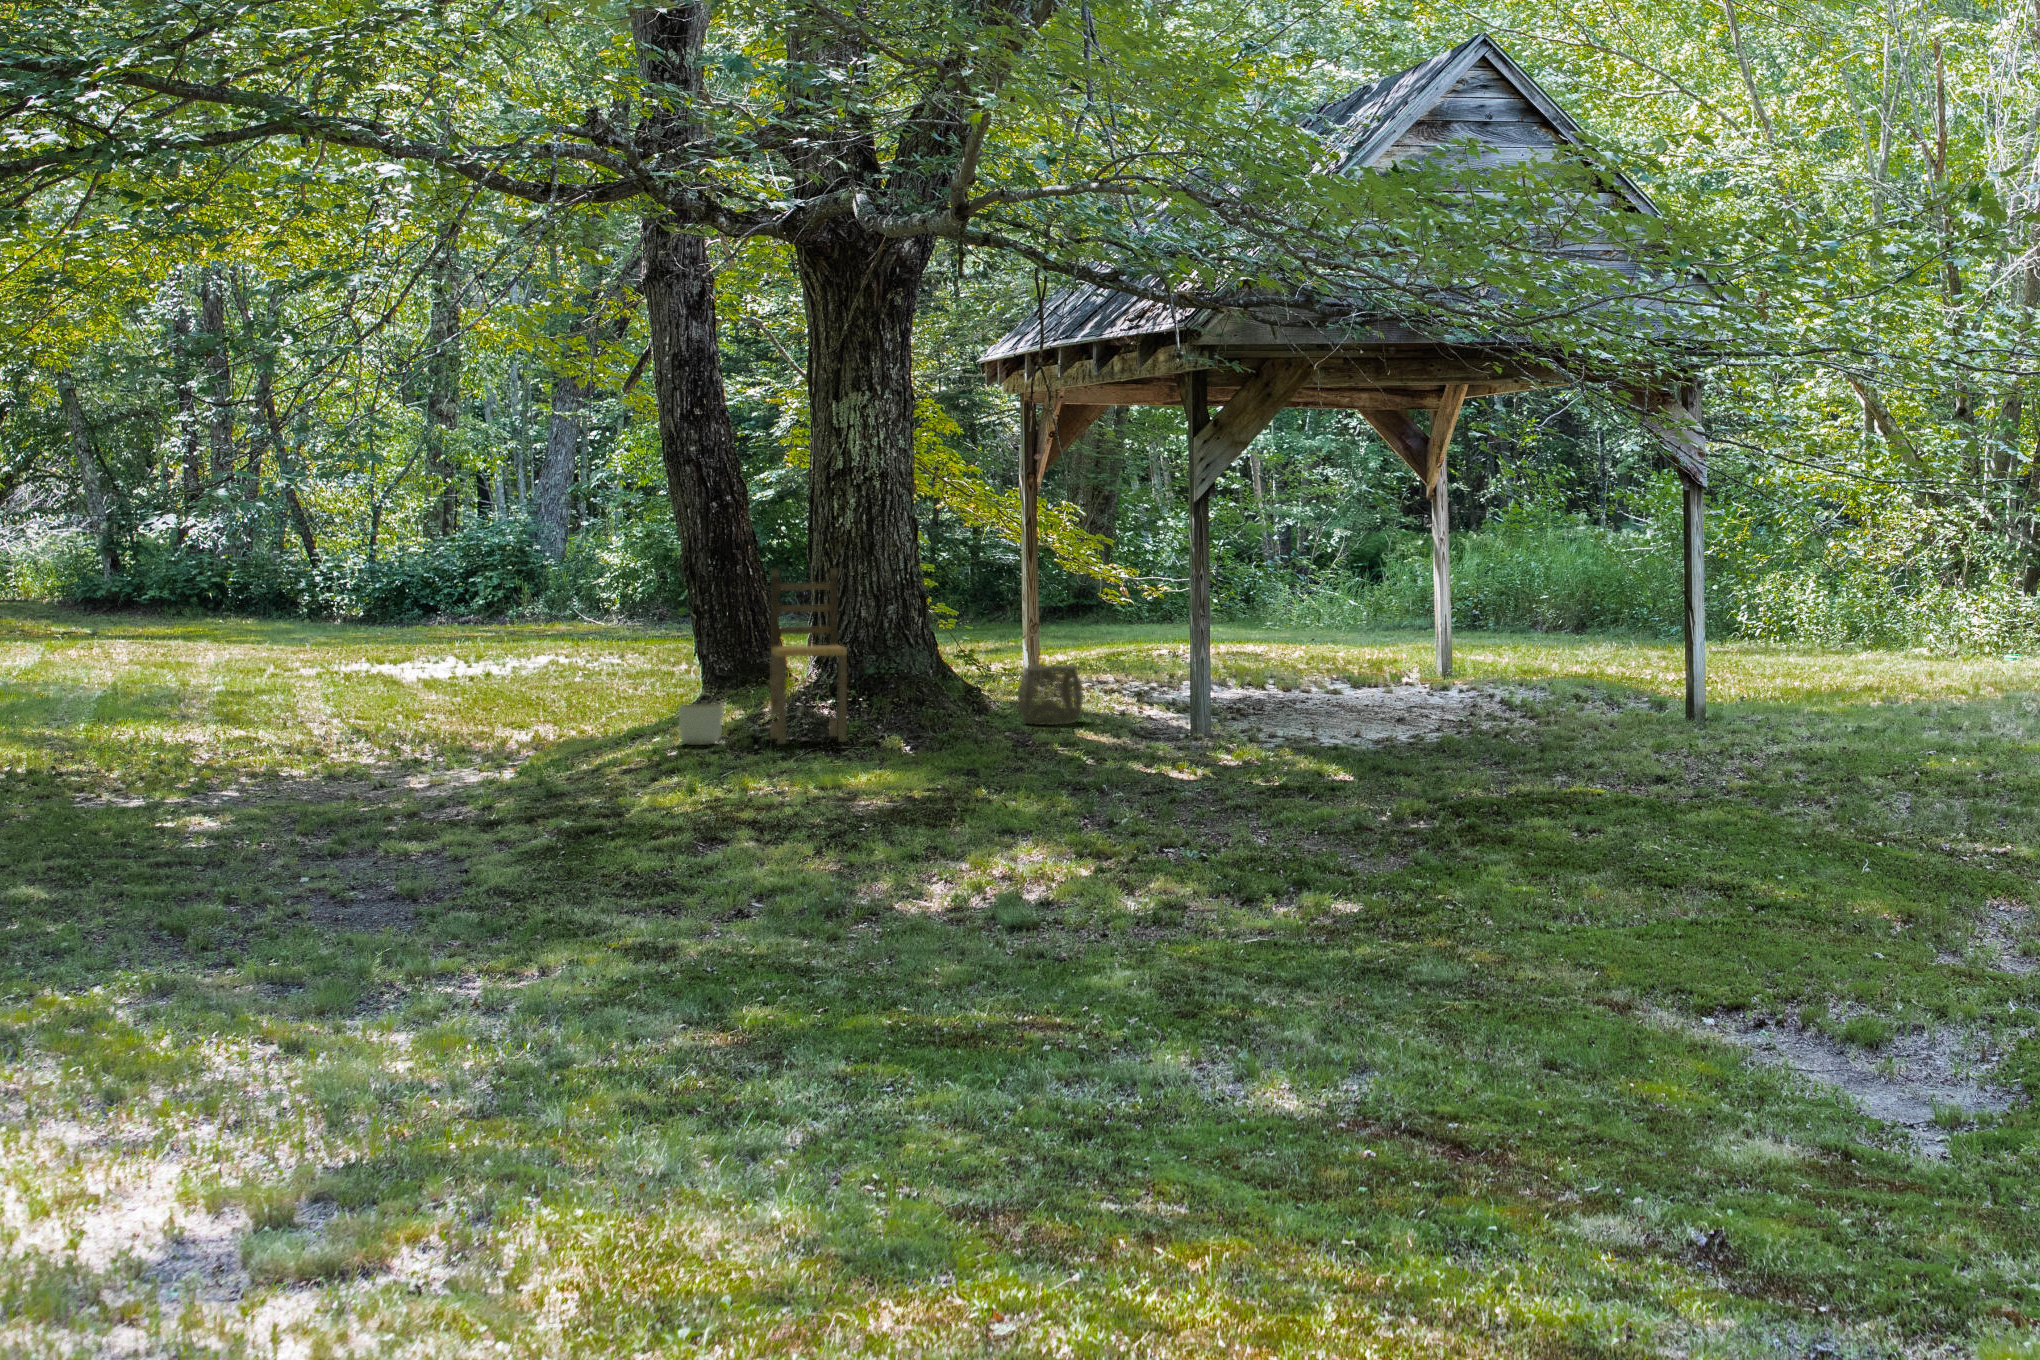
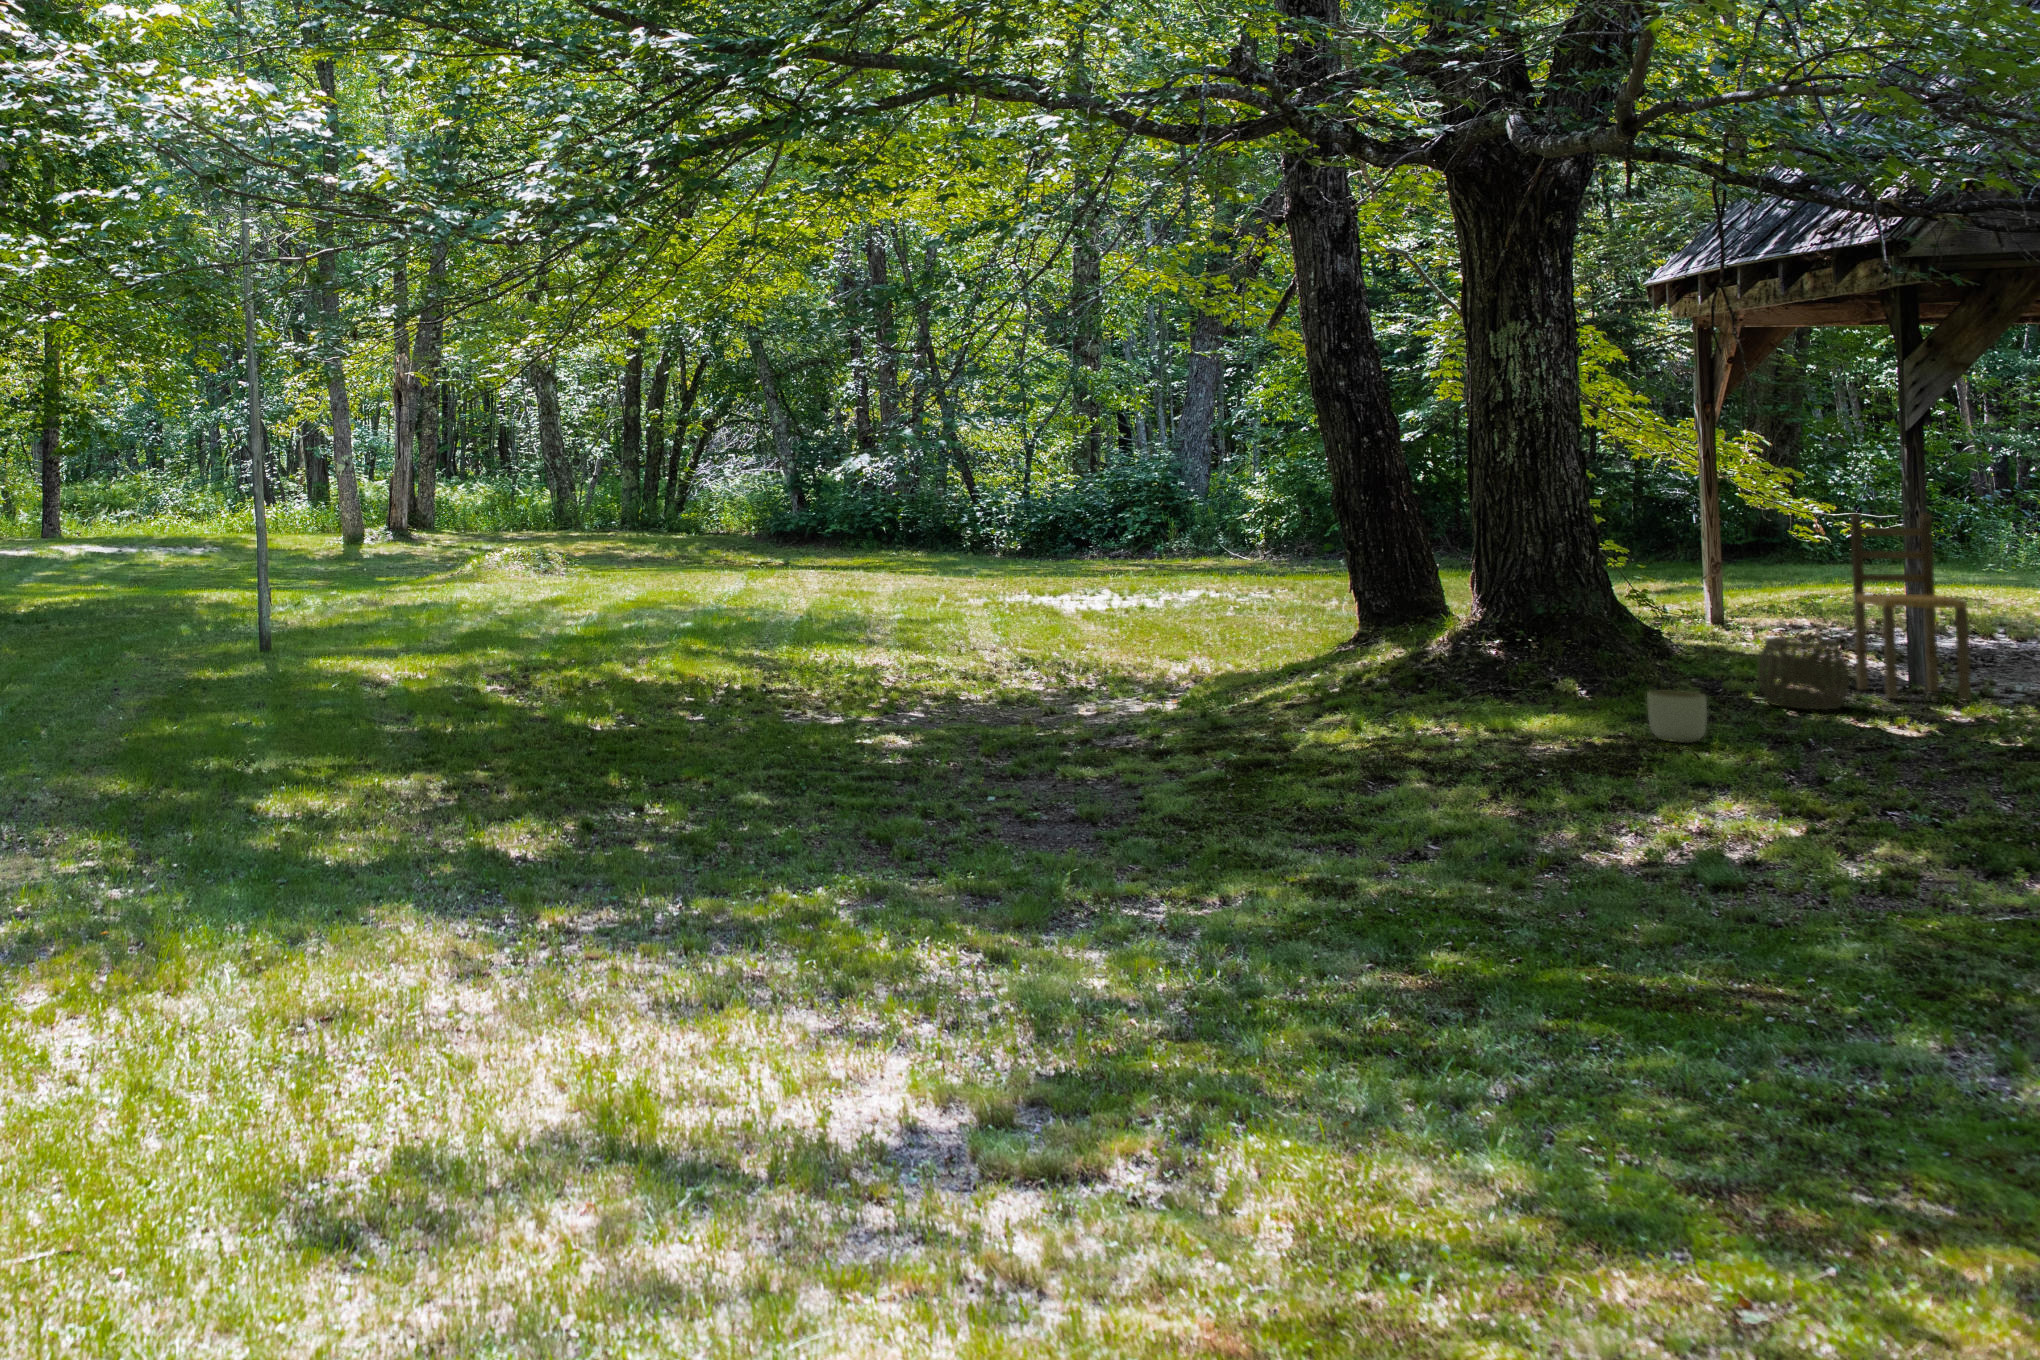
chair: present [770,568,847,744] -> present [1850,513,1971,701]
planter: present [679,704,723,745] -> present [1647,691,1707,743]

